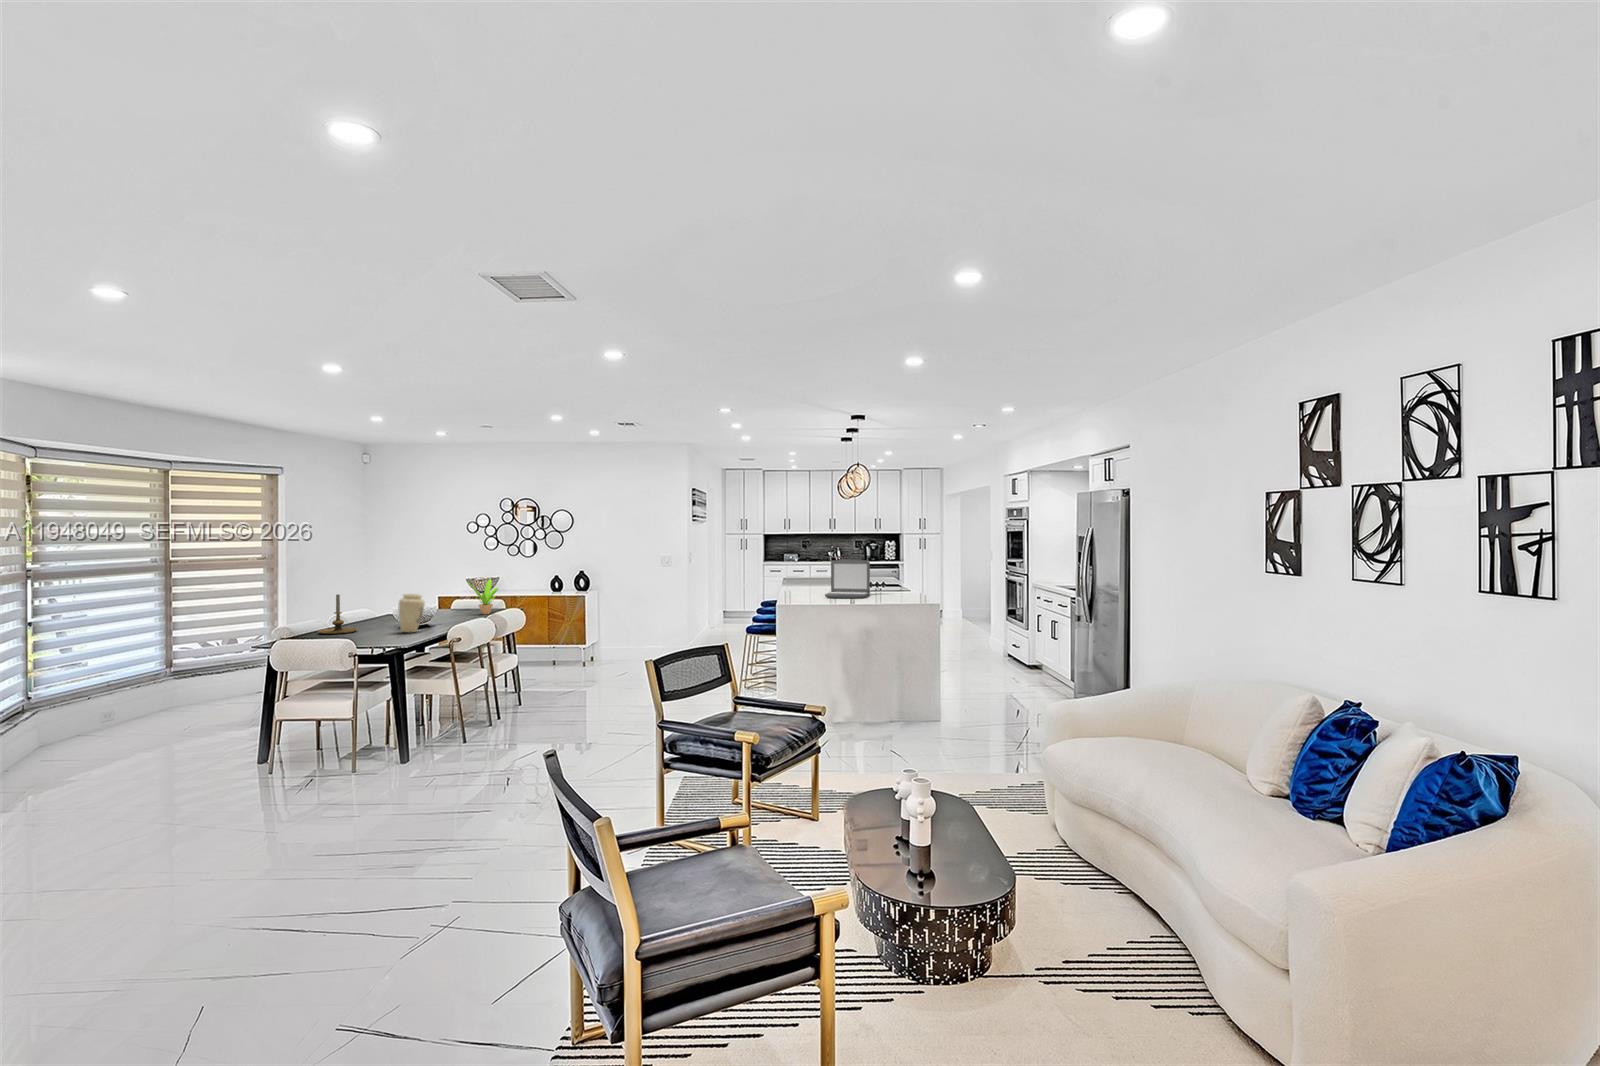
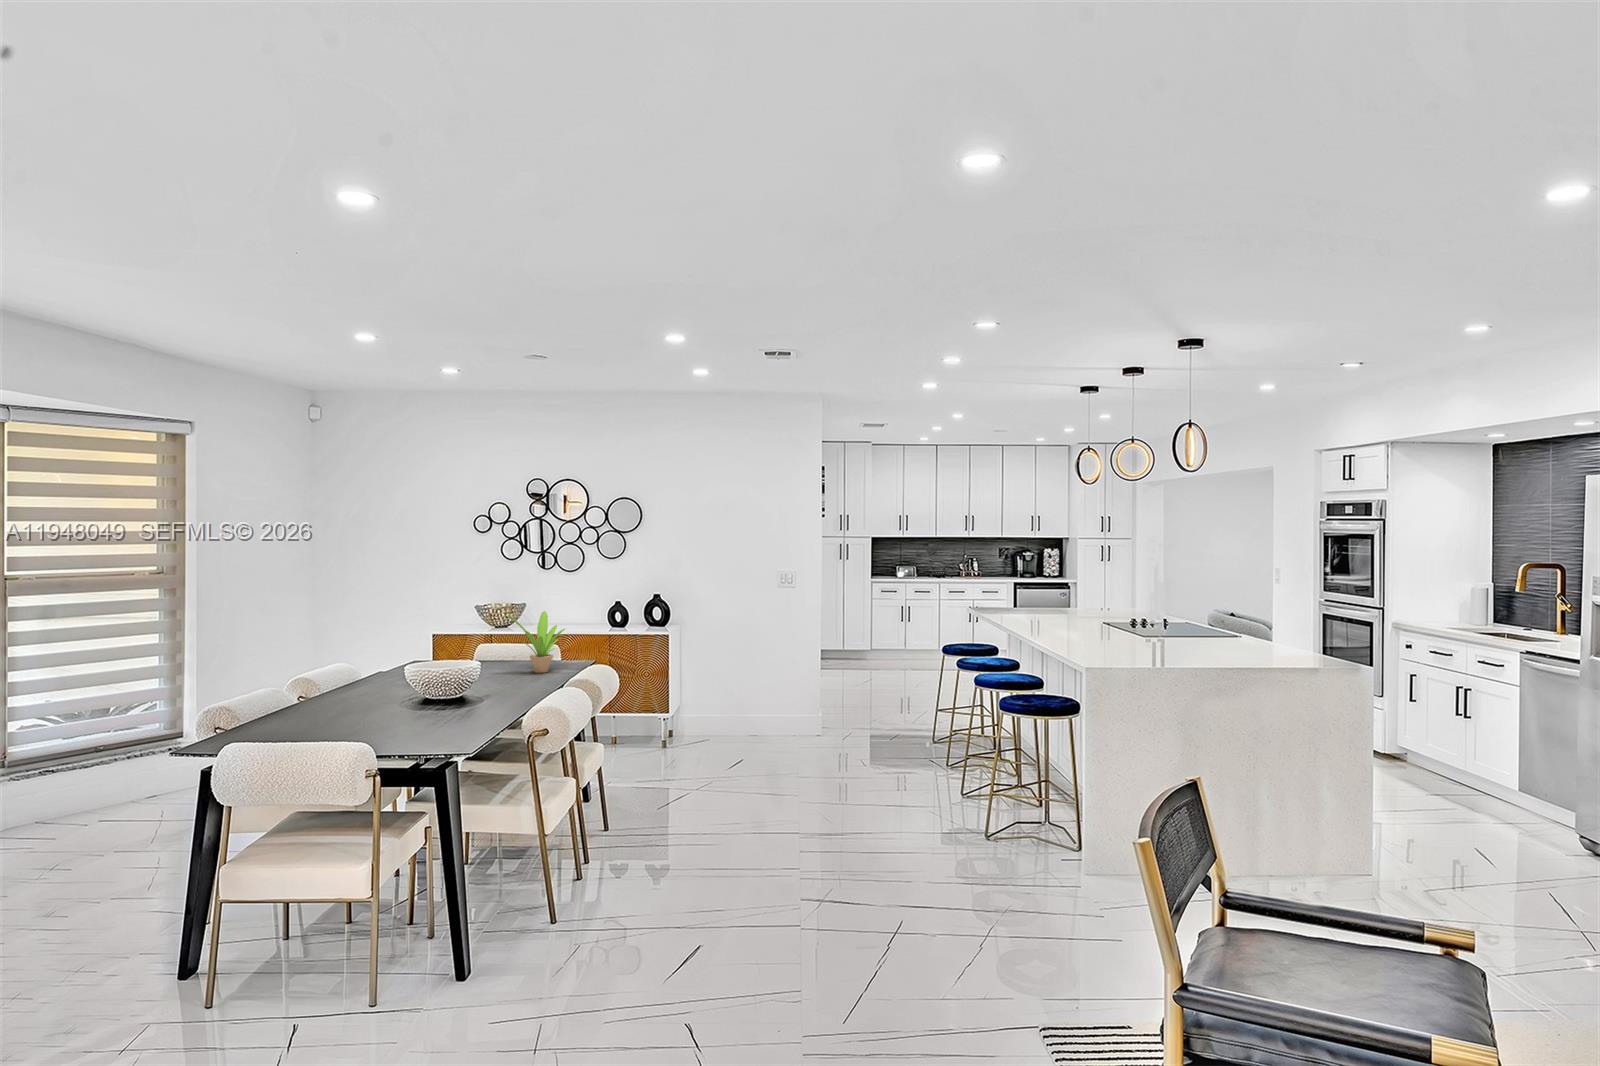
laptop: present [825,559,870,598] -> none [1122,583,1202,652]
vase: present [398,594,425,632] -> none [423,645,469,717]
candle holder: present [318,595,357,634] -> none [274,645,345,719]

